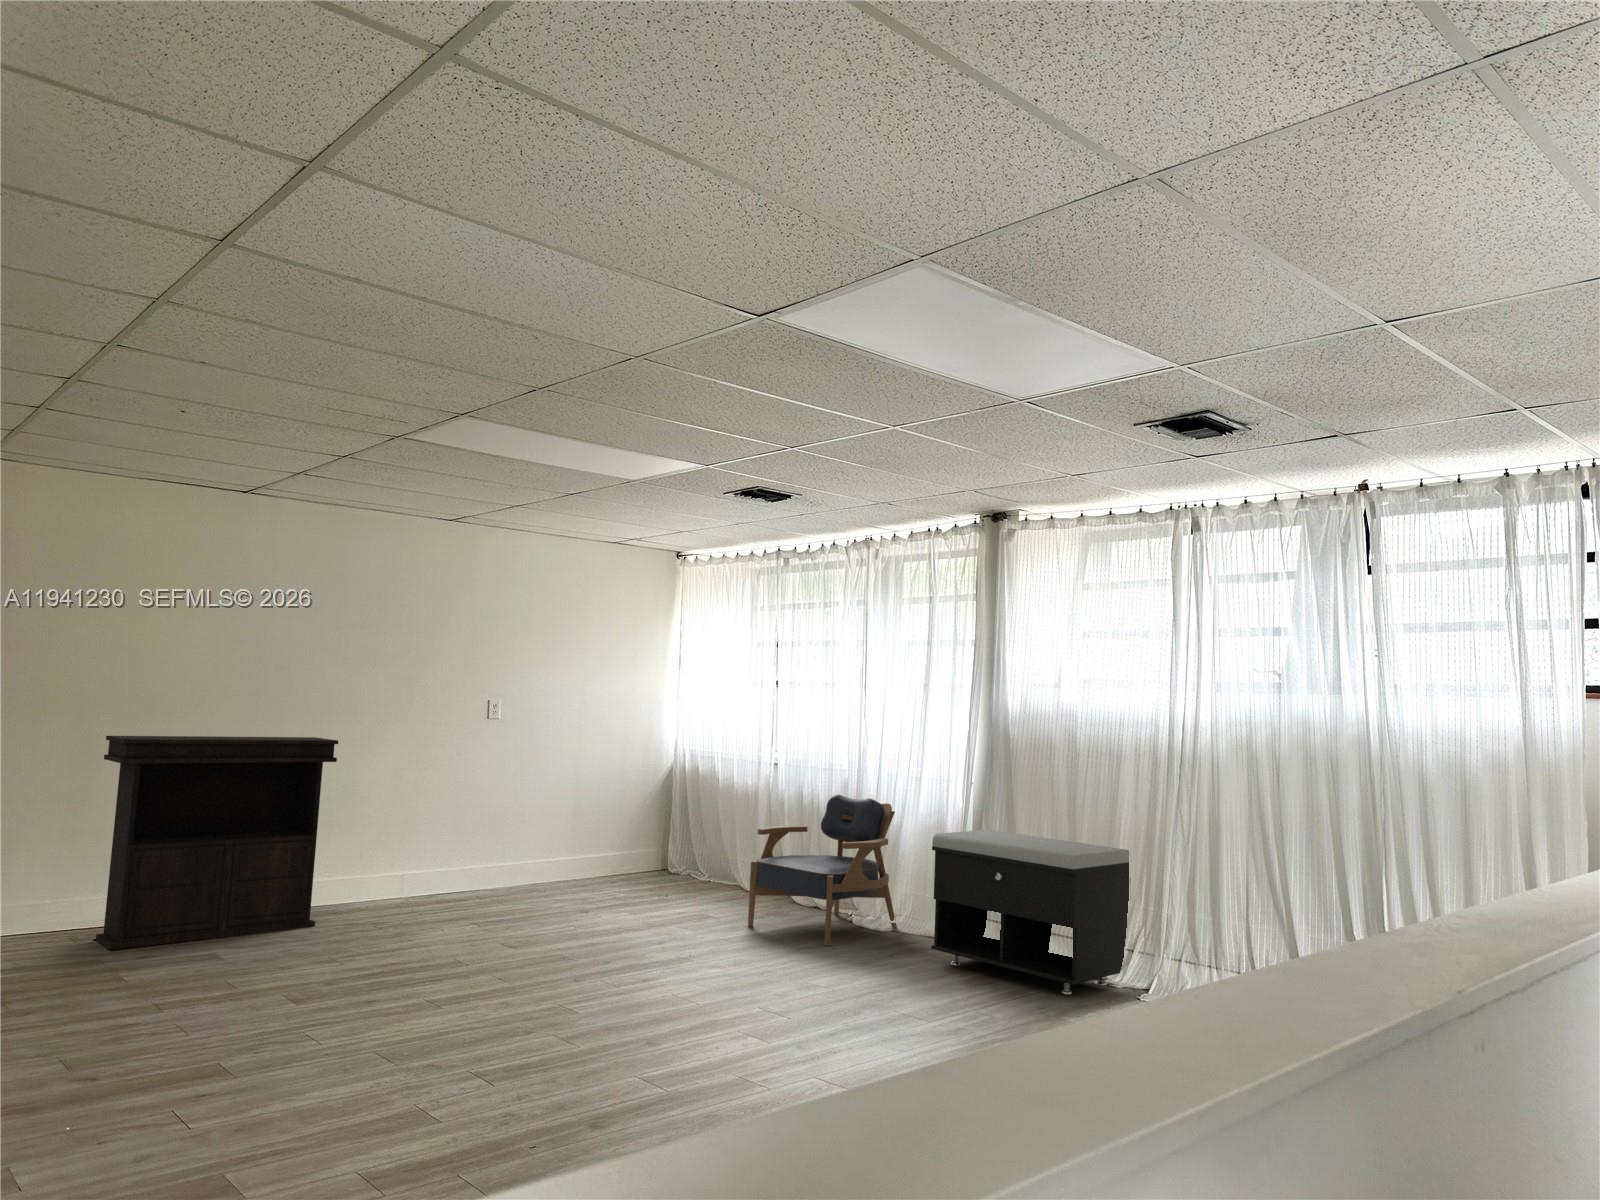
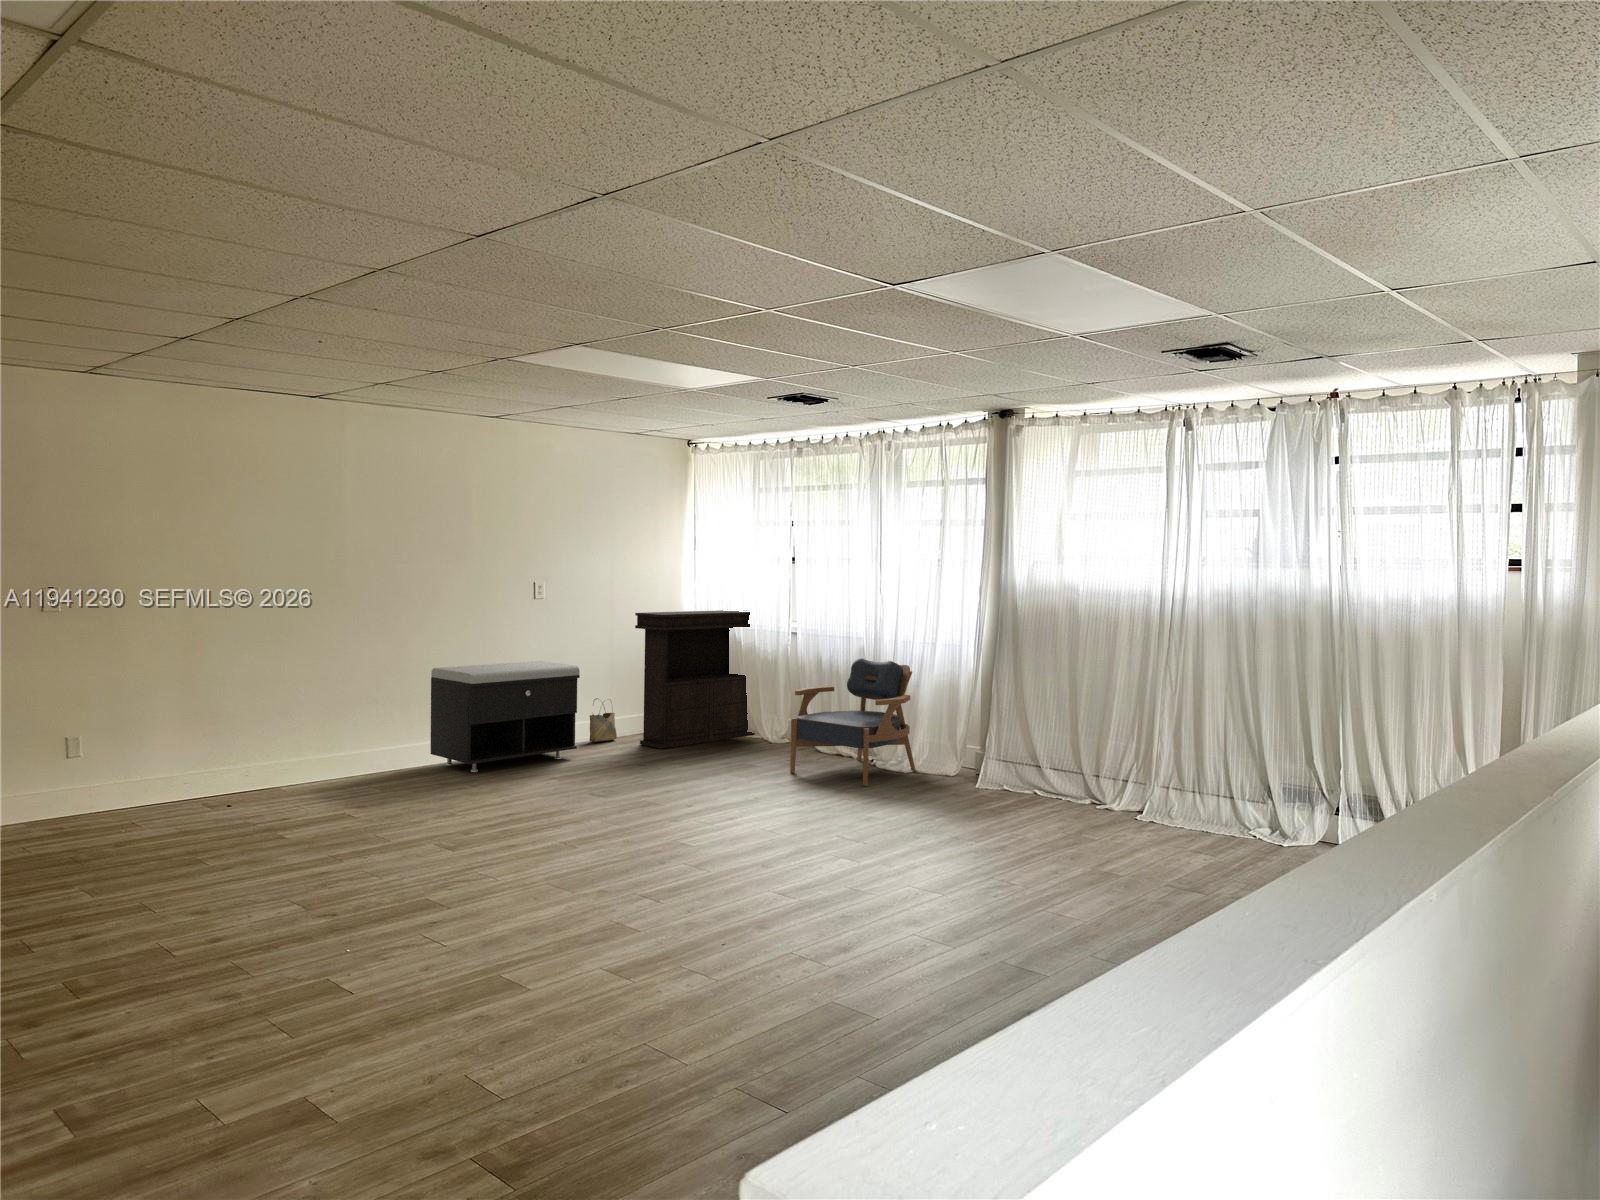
console table: present [96,736,338,950] -> present [635,610,755,749]
storage bench: present [932,830,1131,995] -> present [430,661,580,772]
woven basket: none [540,832,572,882] -> present [589,698,617,742]

